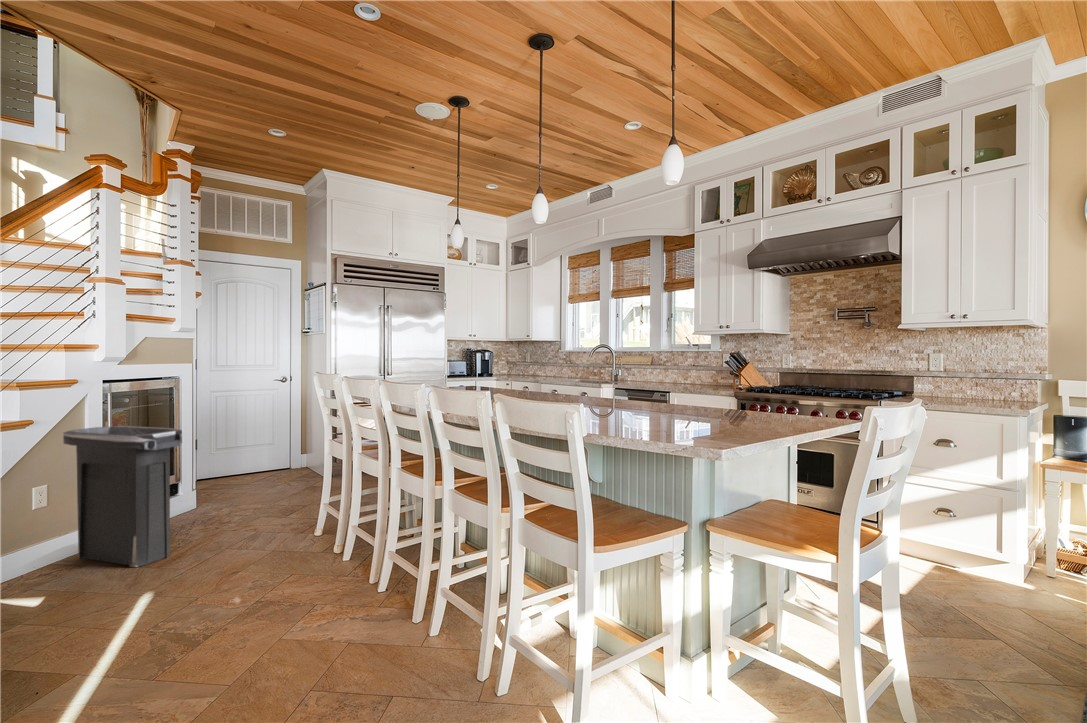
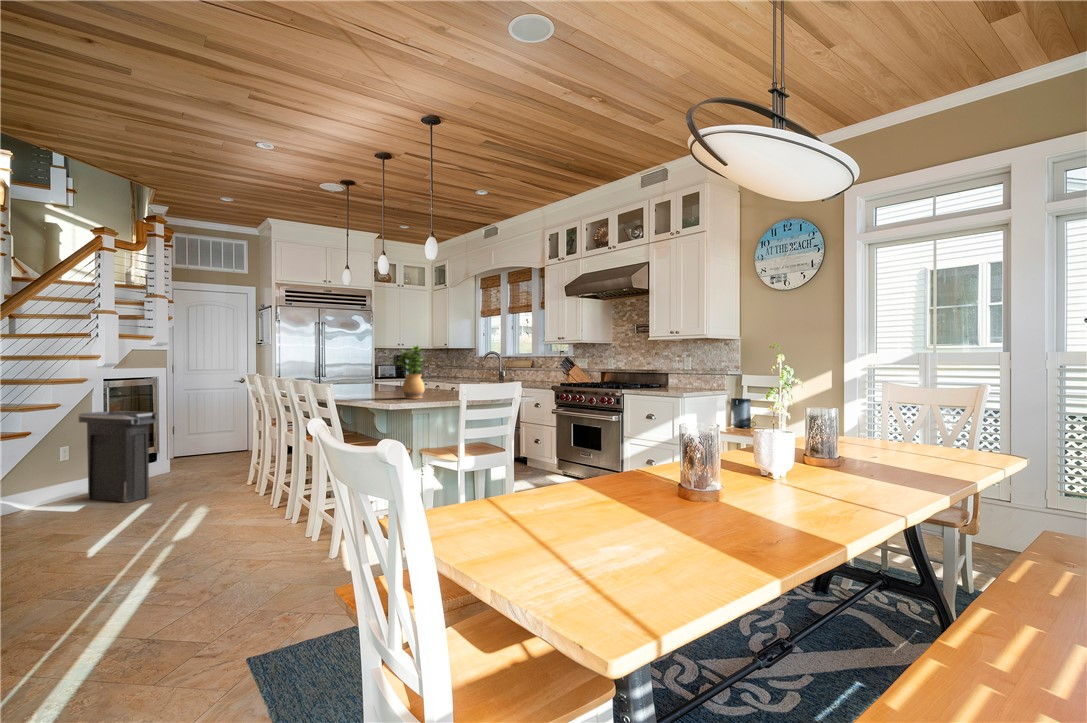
potted plant: none [606,330,655,421] -> present [397,346,425,399]

